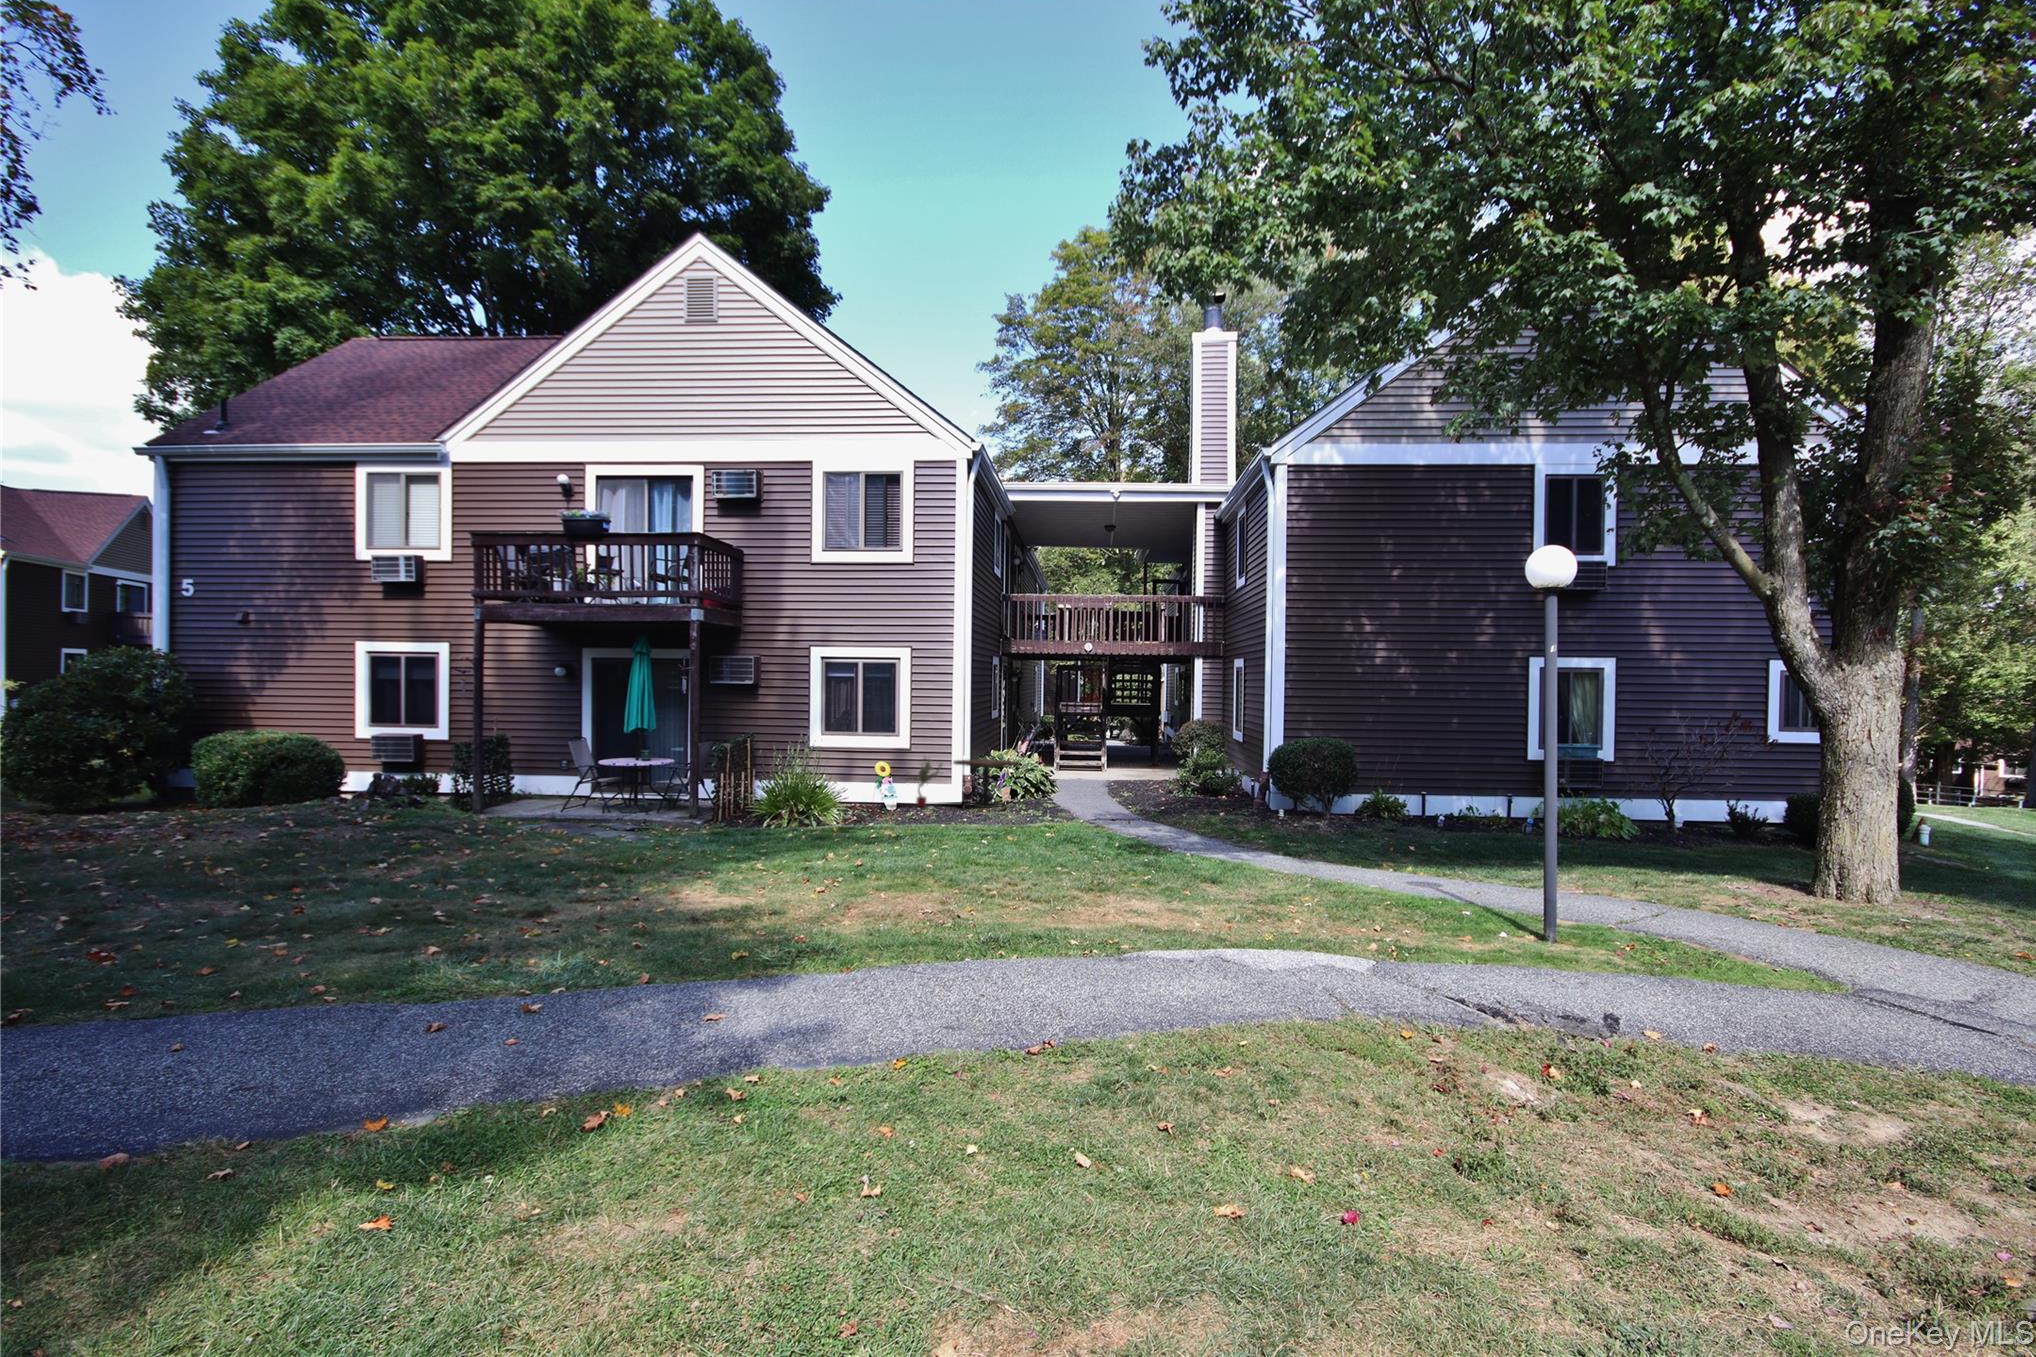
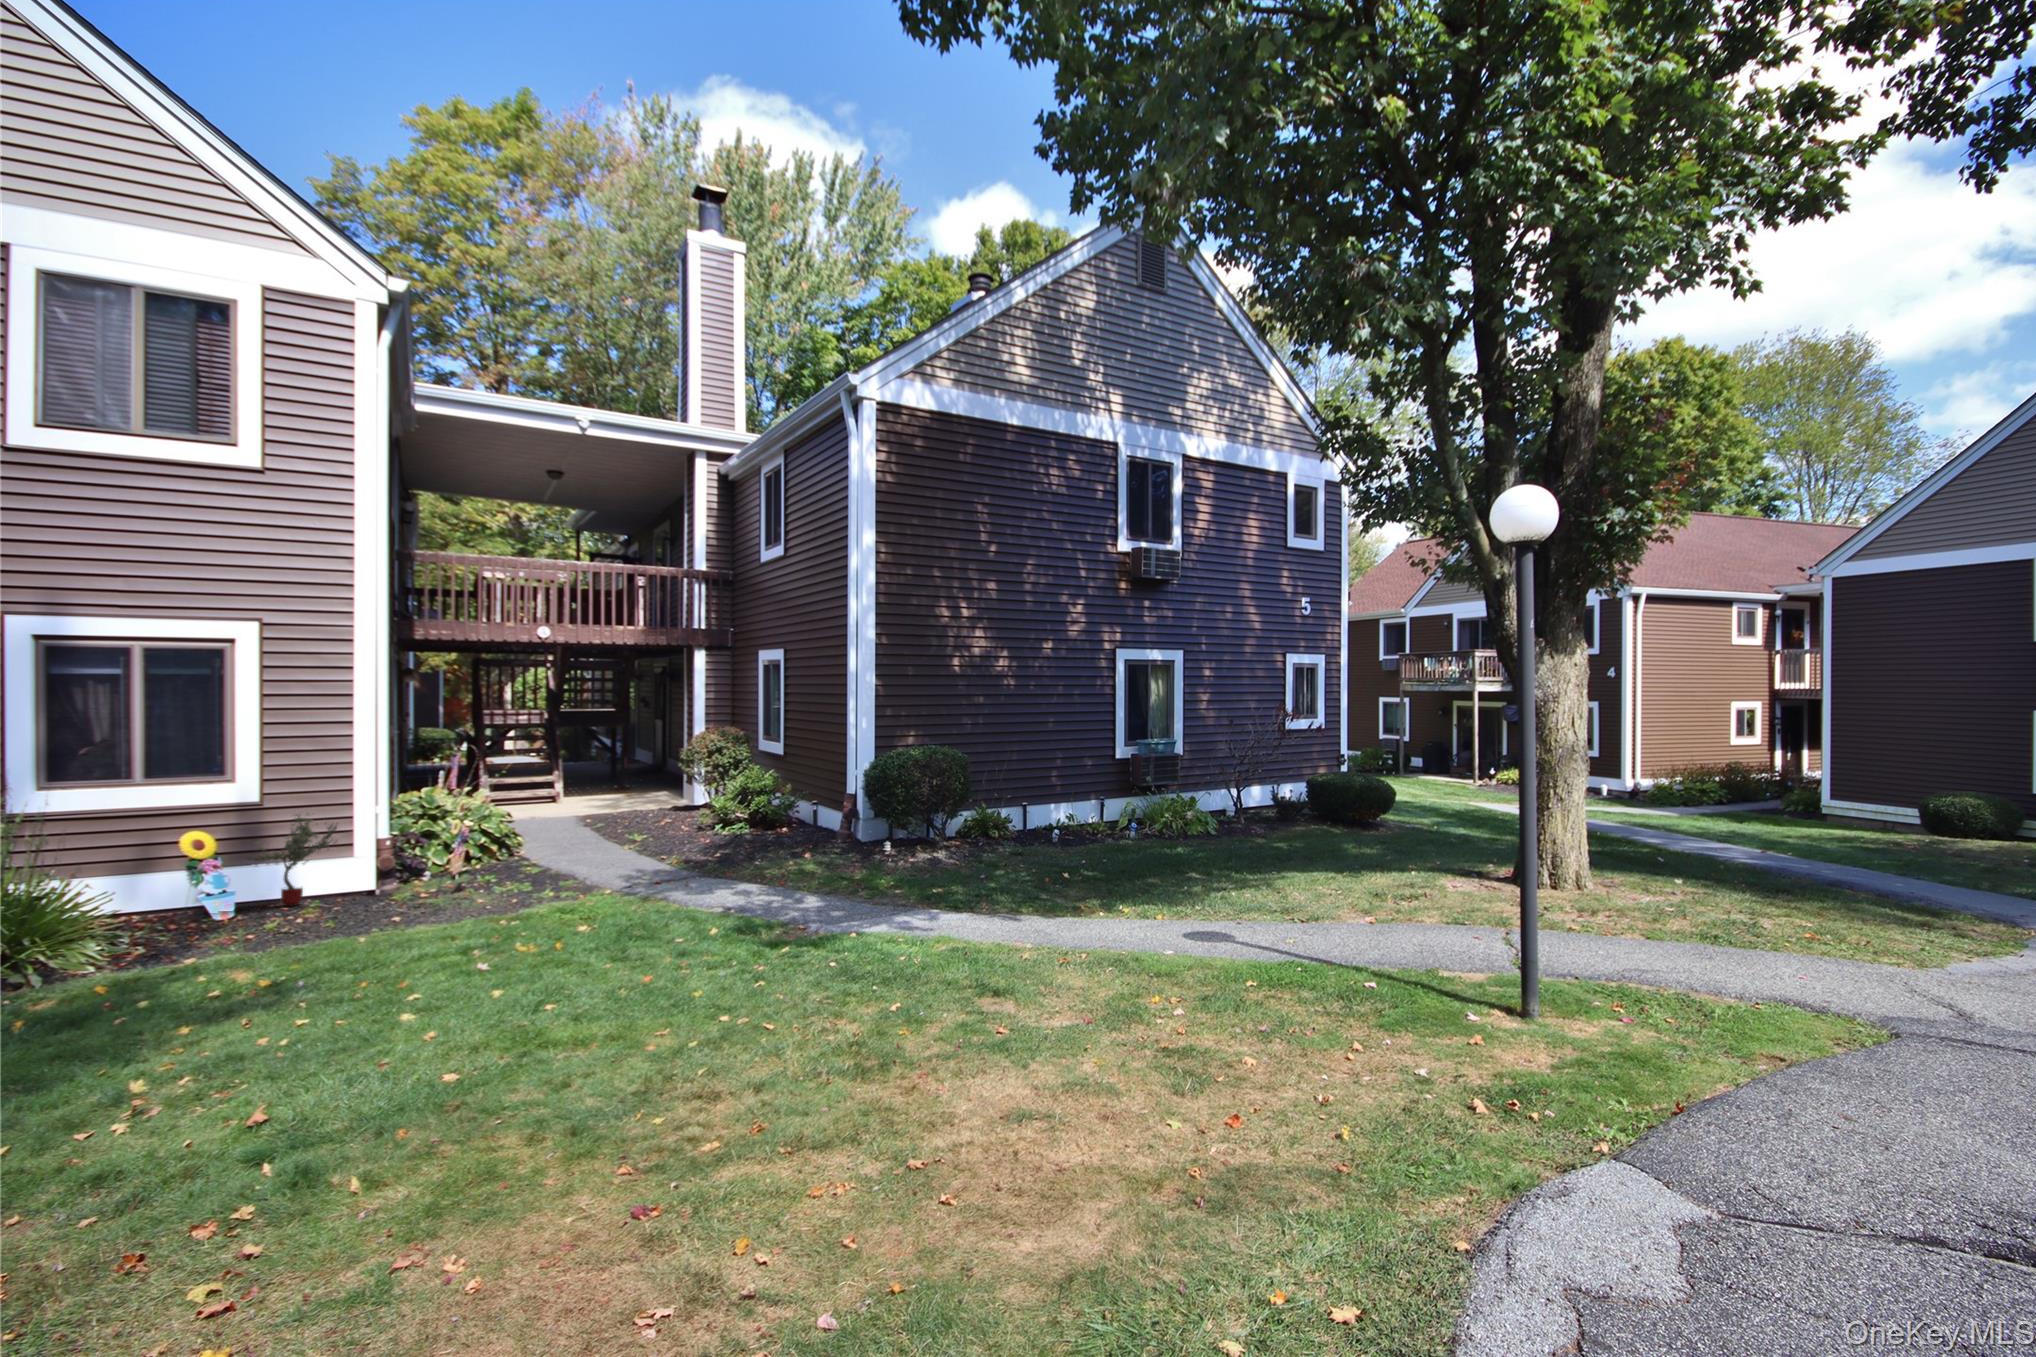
side table: present [953,759,1020,808] -> none [355,808,483,892]

